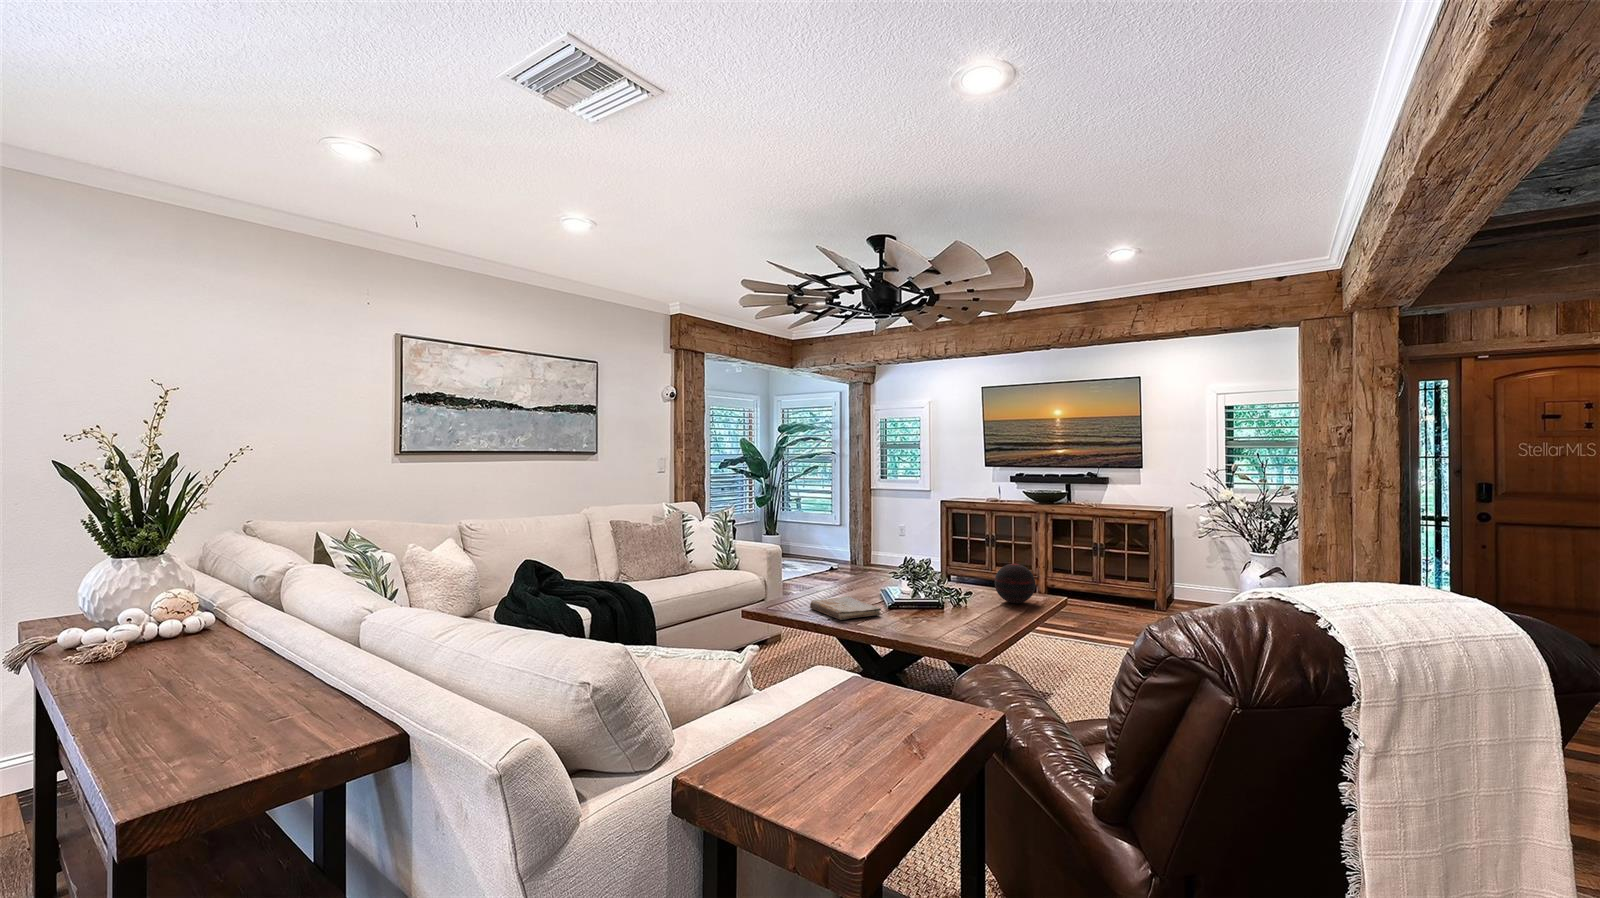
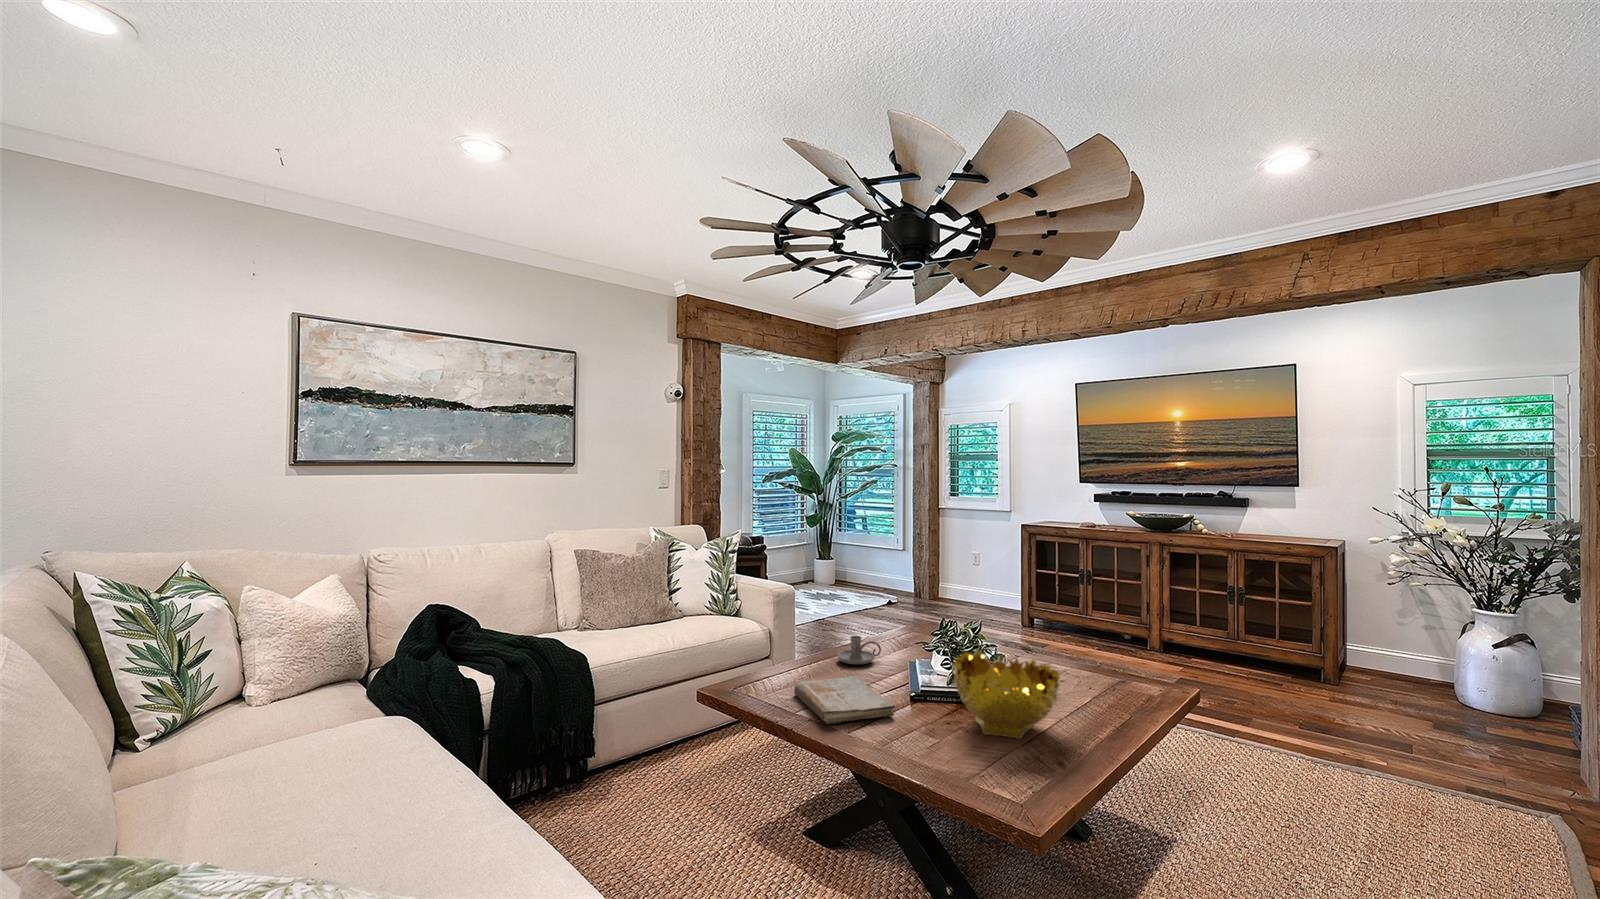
decorative orb: present [995,564,1035,603] -> none [1082,638,1149,701]
decorative bowl: none [919,572,984,621] -> present [954,651,1060,739]
candle holder: none [829,574,859,593] -> present [837,636,881,665]

